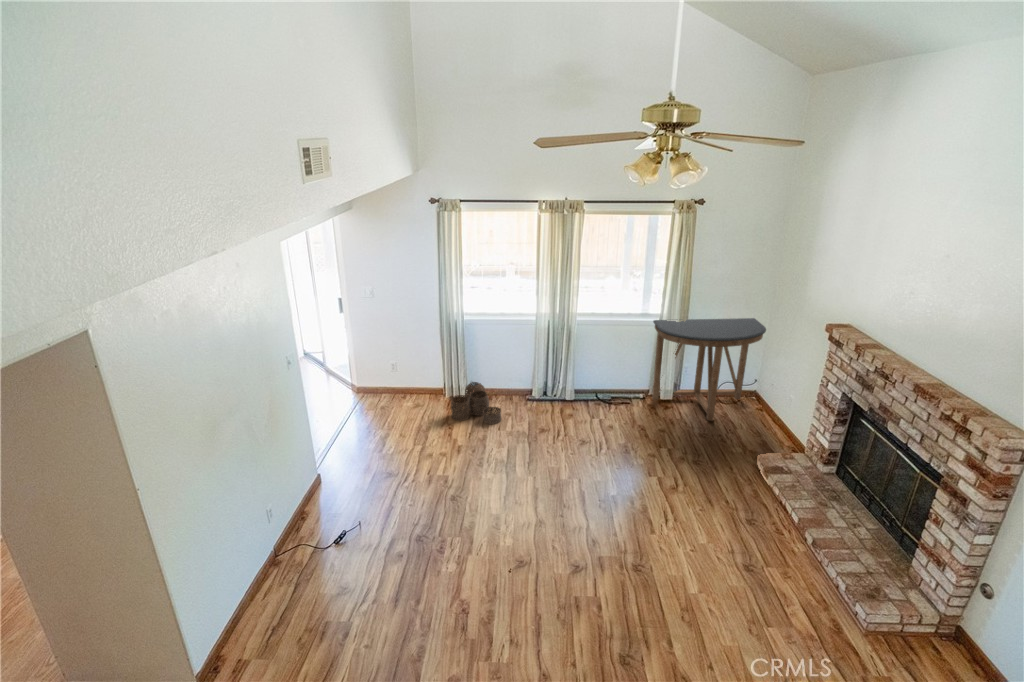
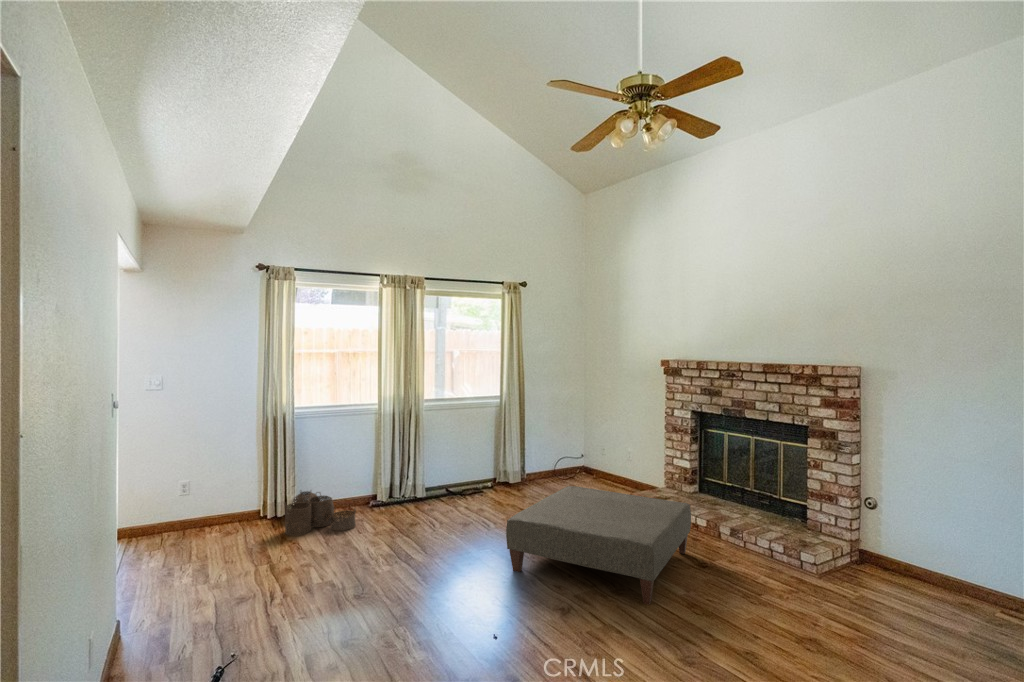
console table: present [652,318,766,421] -> none [497,393,594,490]
ottoman: none [571,443,760,592] -> present [506,486,691,605]

